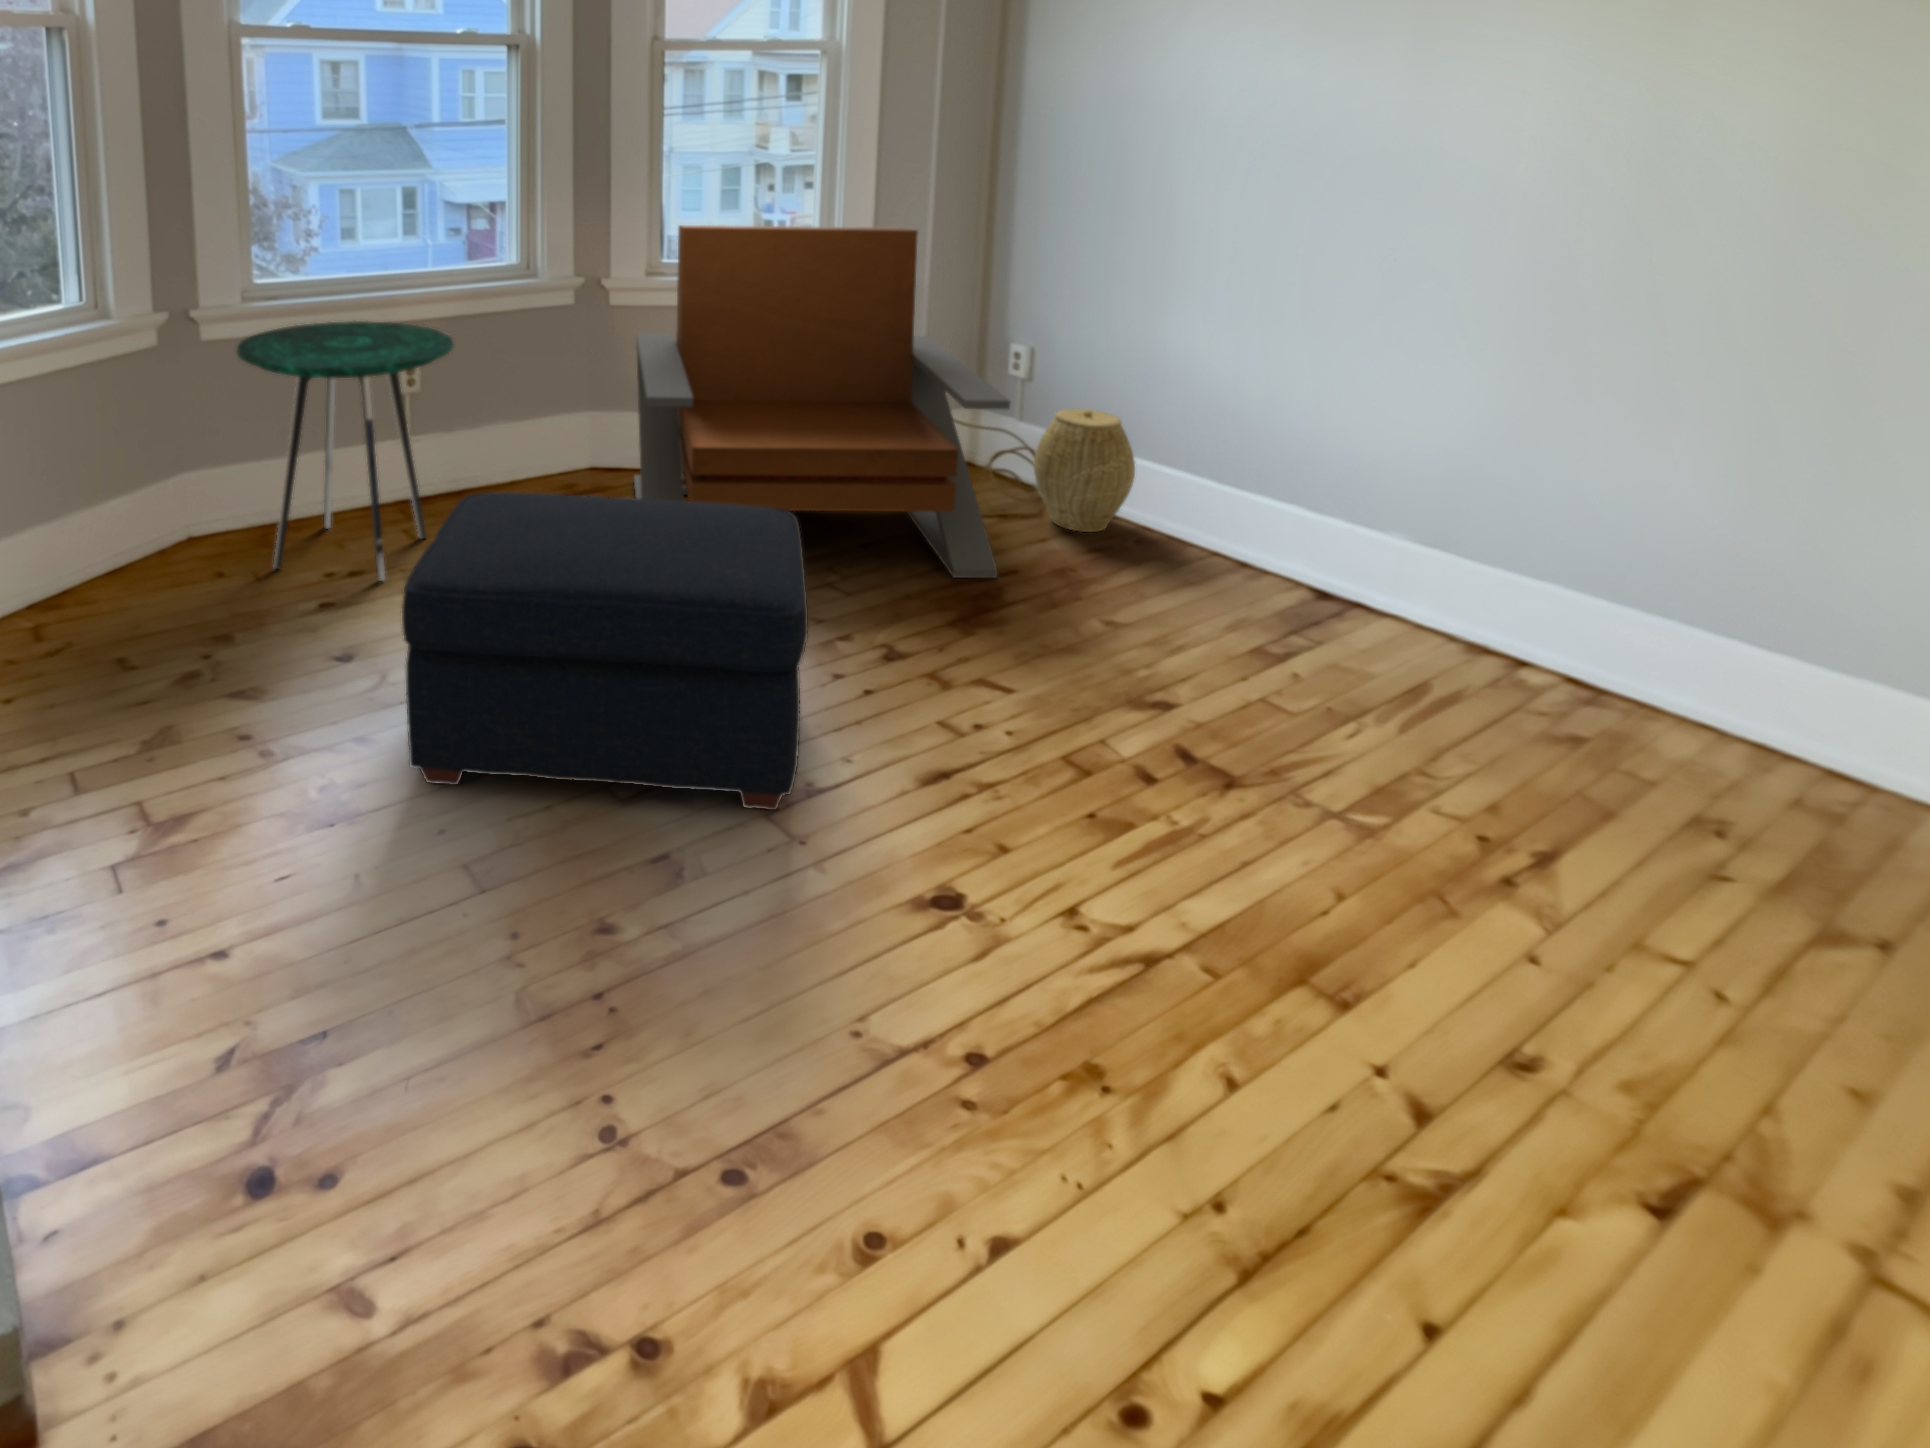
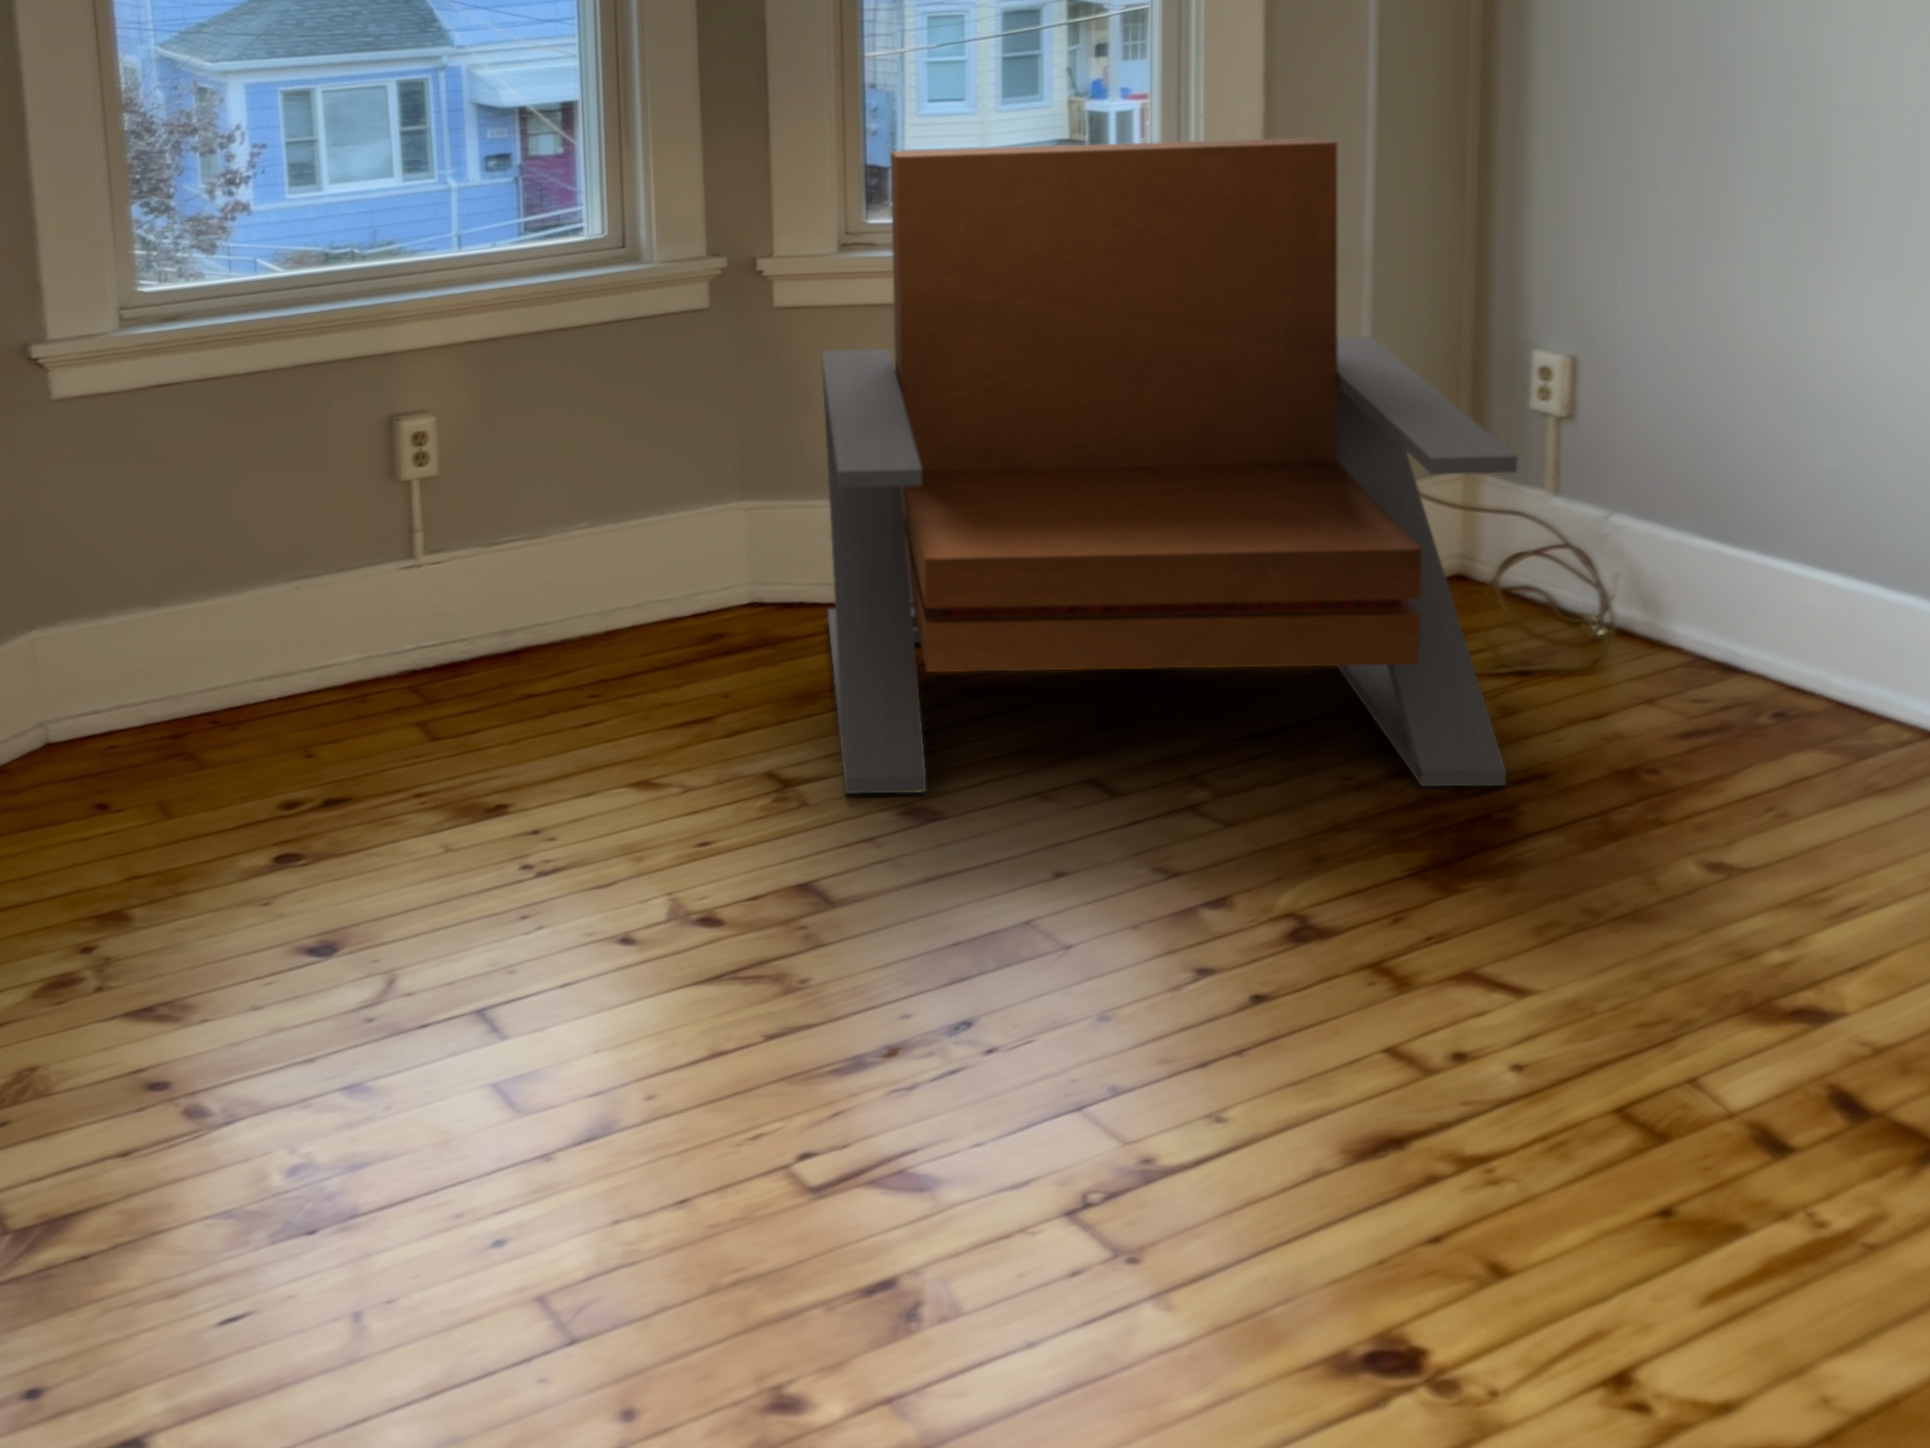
side table: present [237,321,454,581] -> none [113,350,490,810]
woven basket: present [1034,409,1135,532] -> none [1577,464,1774,695]
ottoman: present [402,492,808,810] -> none [411,651,1125,1205]

